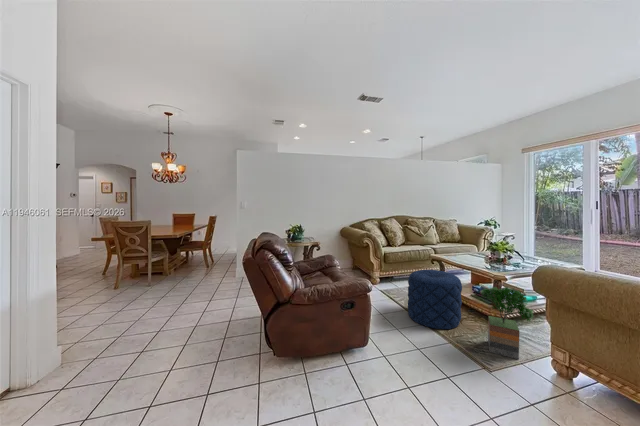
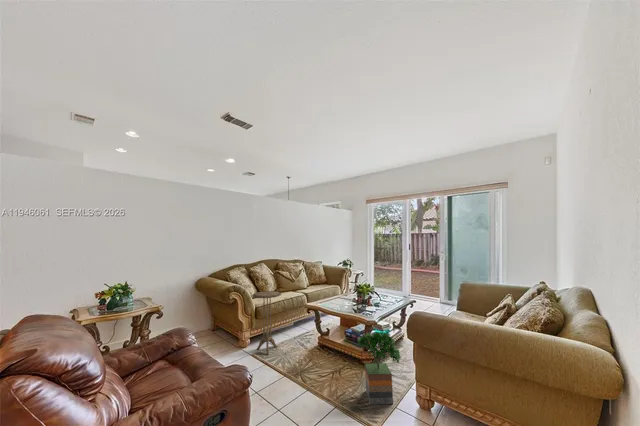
side table: none [381,241,407,293] -> present [252,291,281,355]
pouf: present [408,270,462,329] -> none [287,322,340,392]

